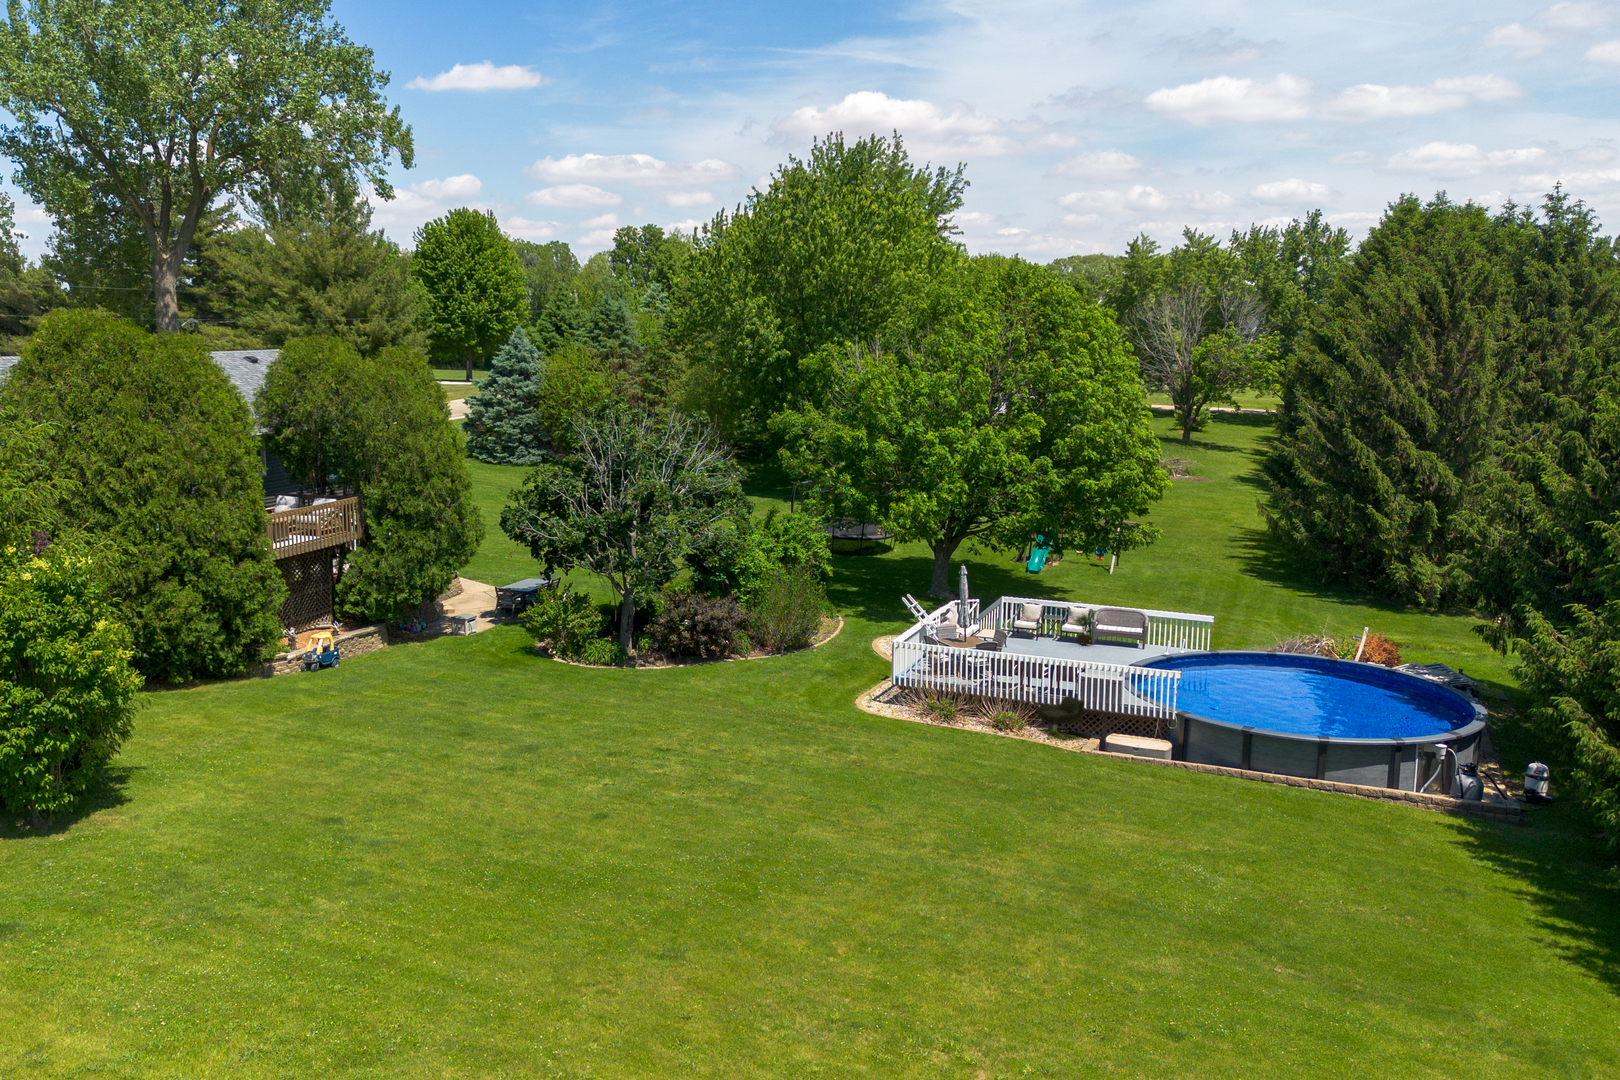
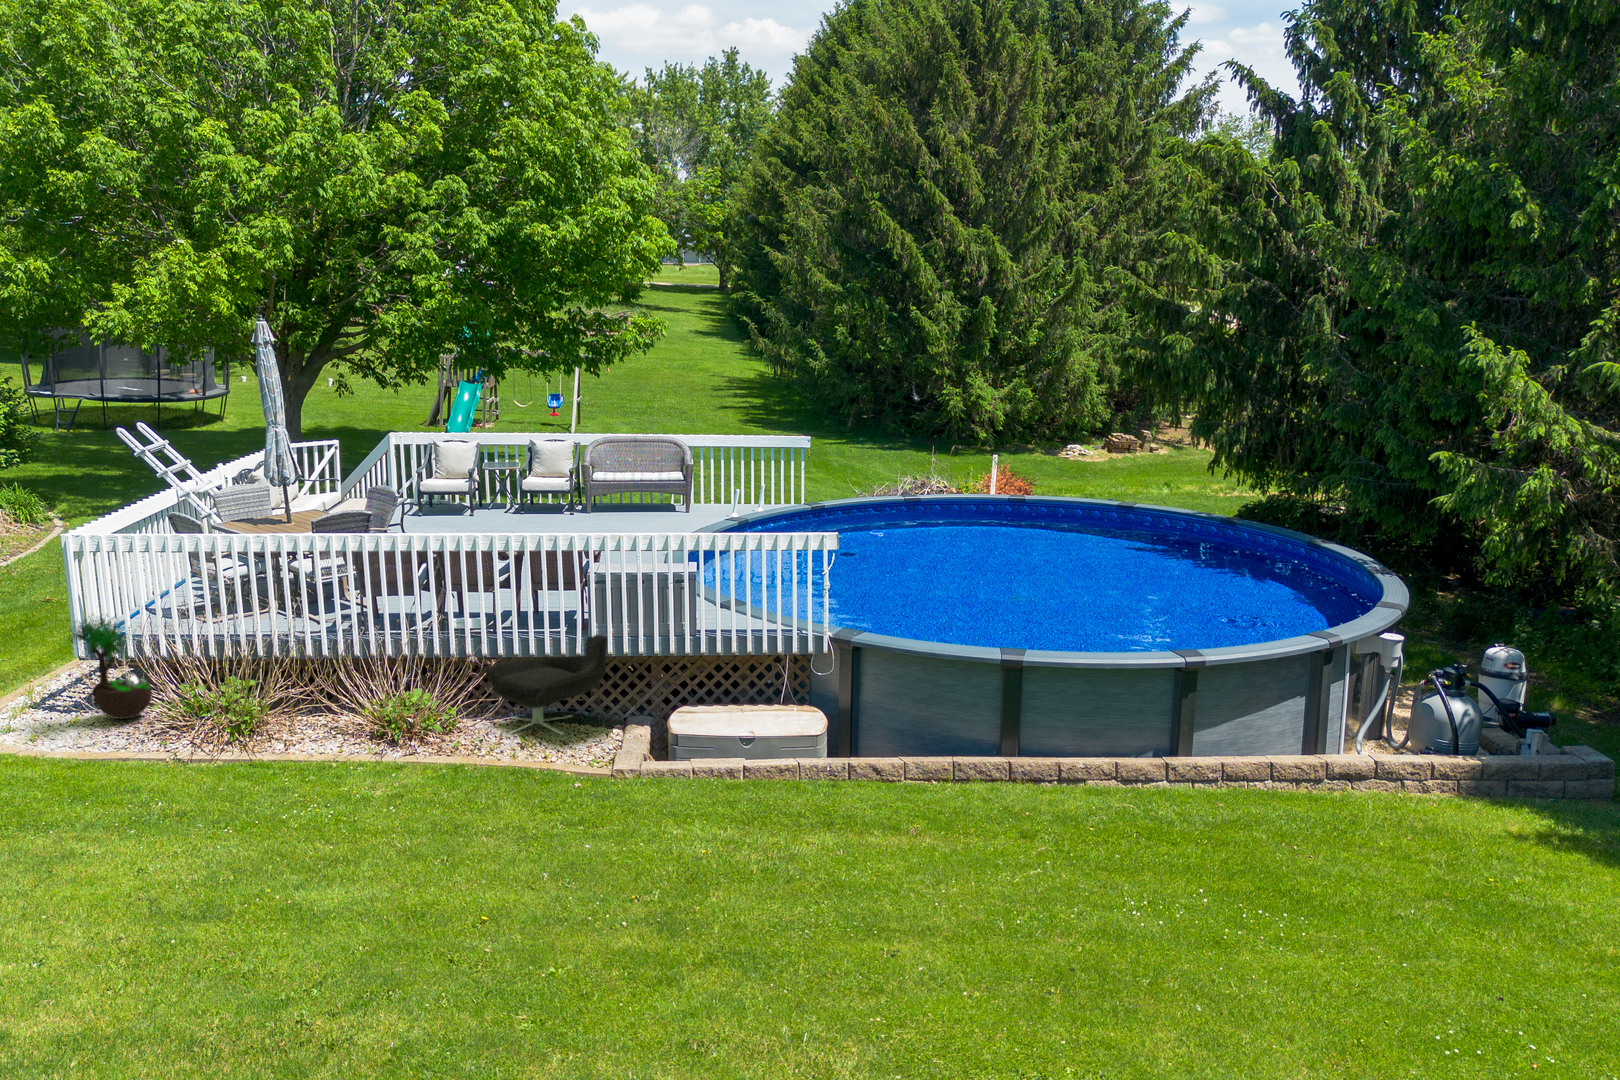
potted tree: present [1075,614,1092,645] -> present [68,614,152,719]

